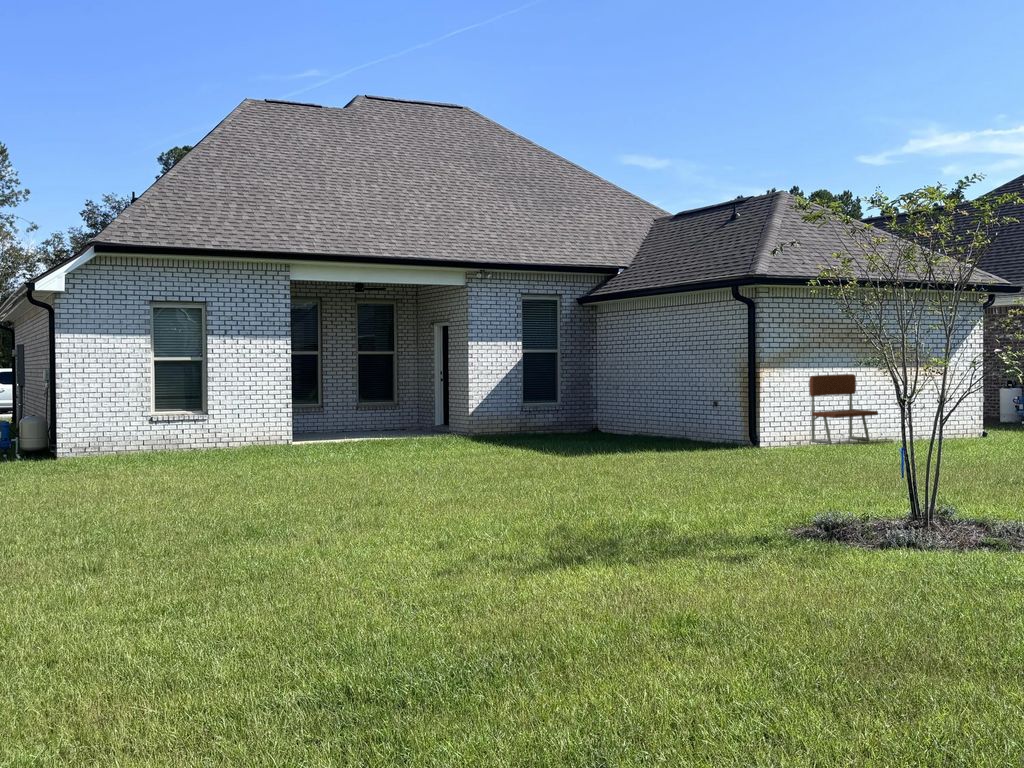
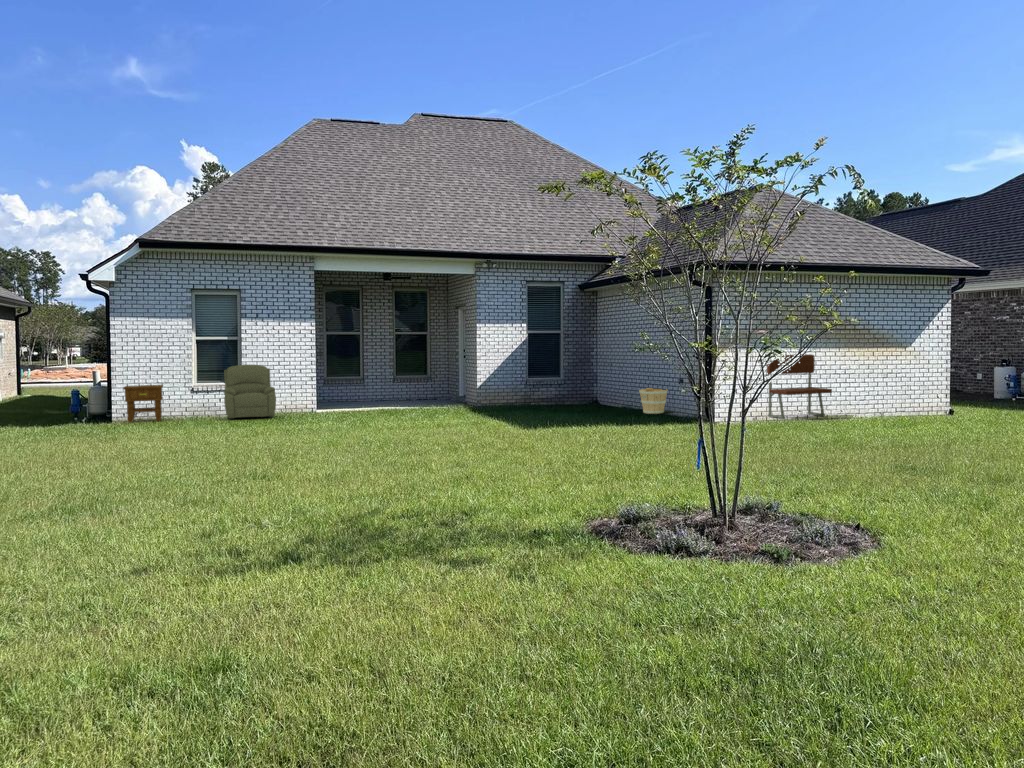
chair: none [189,389,255,454] -> present [224,365,276,419]
wooden bucket: none [665,412,697,440] -> present [639,388,668,414]
side table: none [71,414,120,459] -> present [123,385,163,423]

